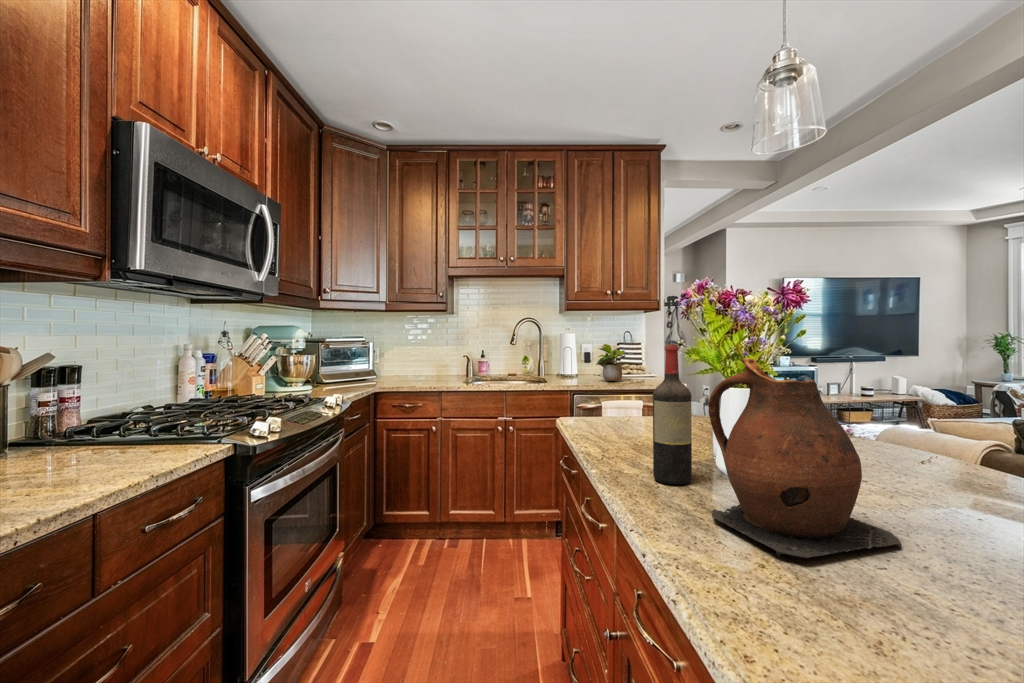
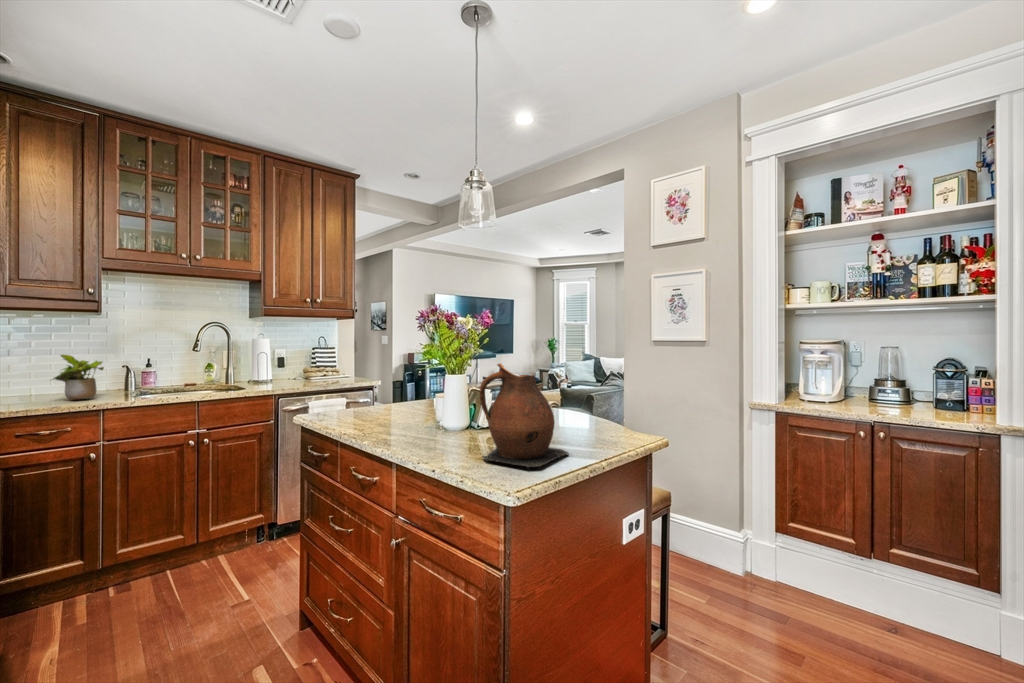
potted plant: present [596,344,625,382] -> present [53,355,104,400]
wine bottle: present [653,344,692,485] -> none [430,354,455,449]

